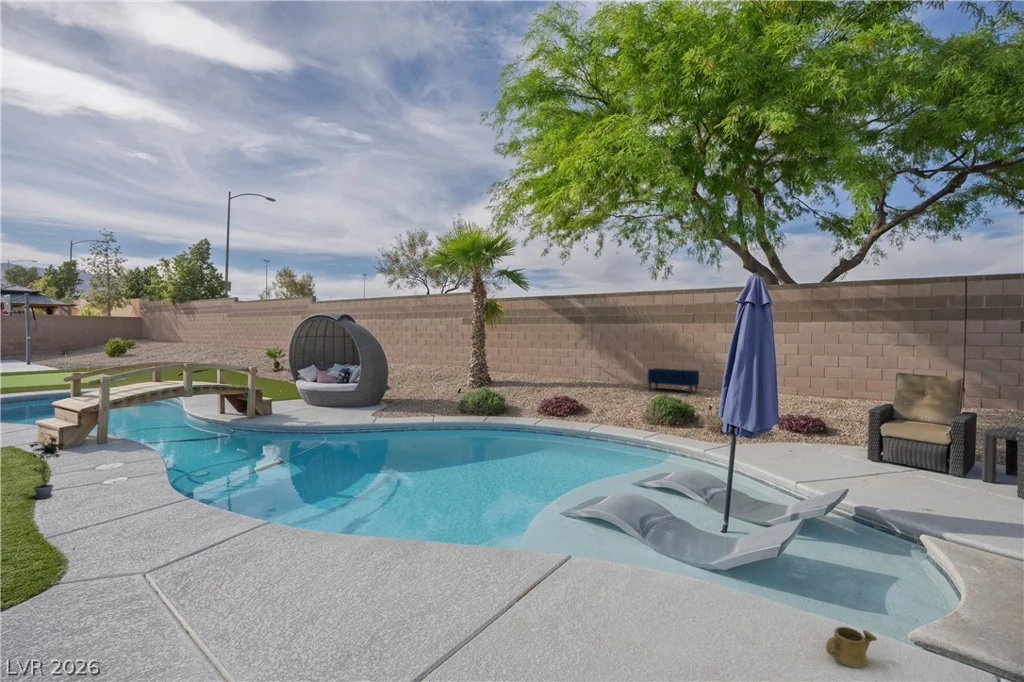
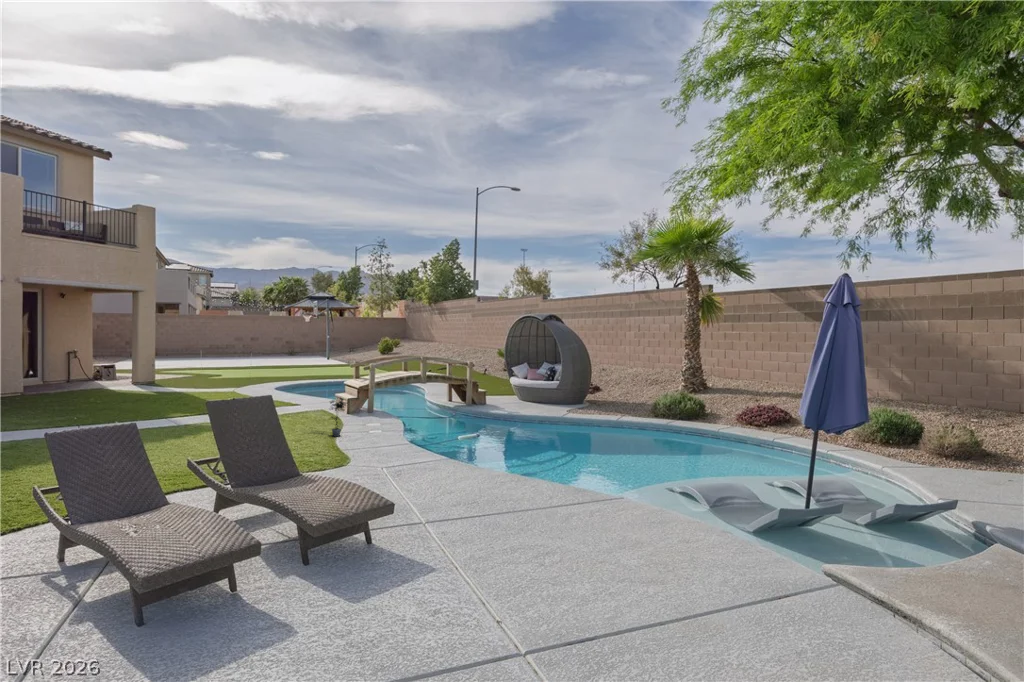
bench: present [648,368,699,393] -> none [890,377,962,409]
watering can: present [826,627,877,668] -> none [758,541,800,566]

